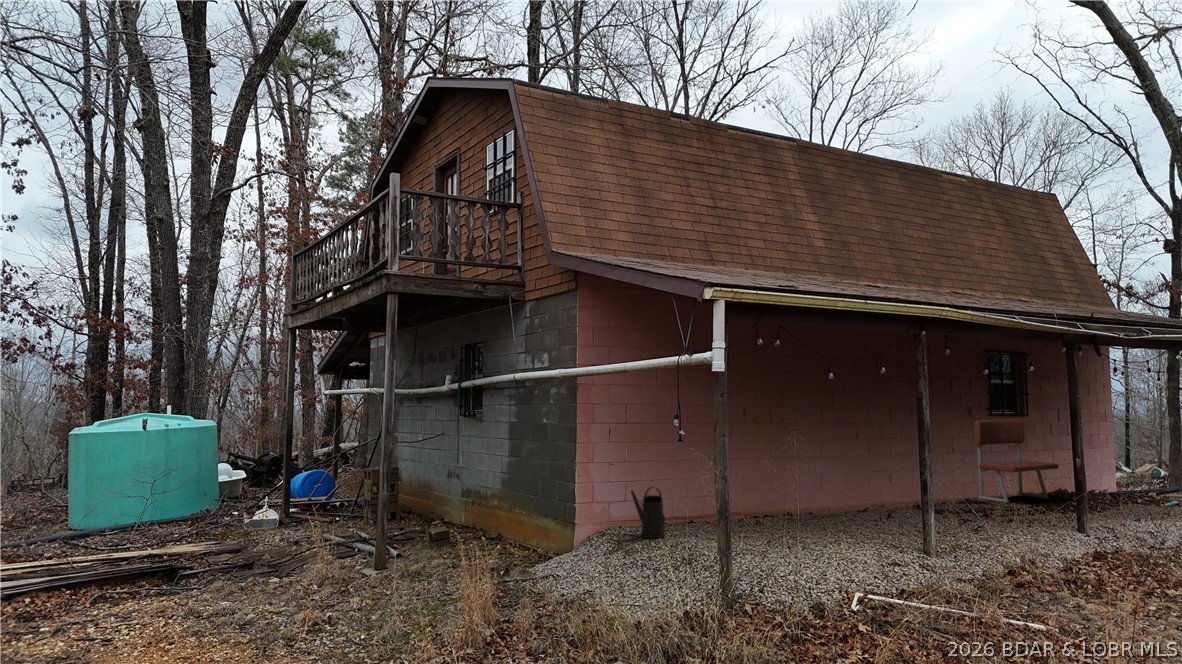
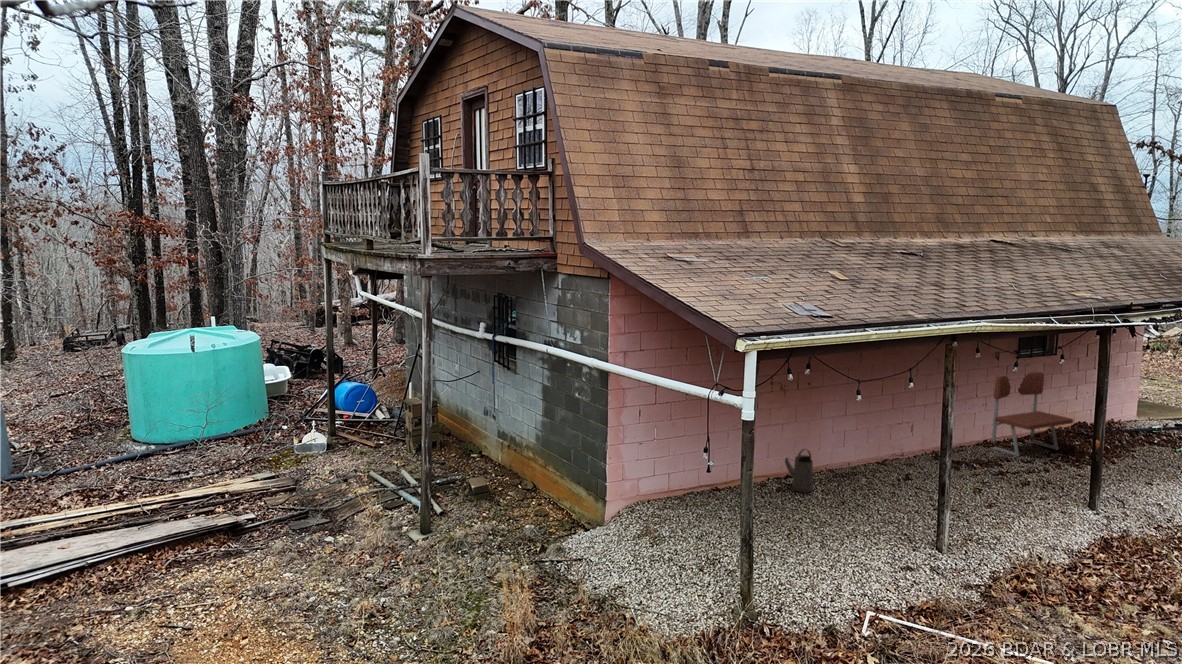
watering can: present [631,487,666,538] -> present [785,449,817,492]

